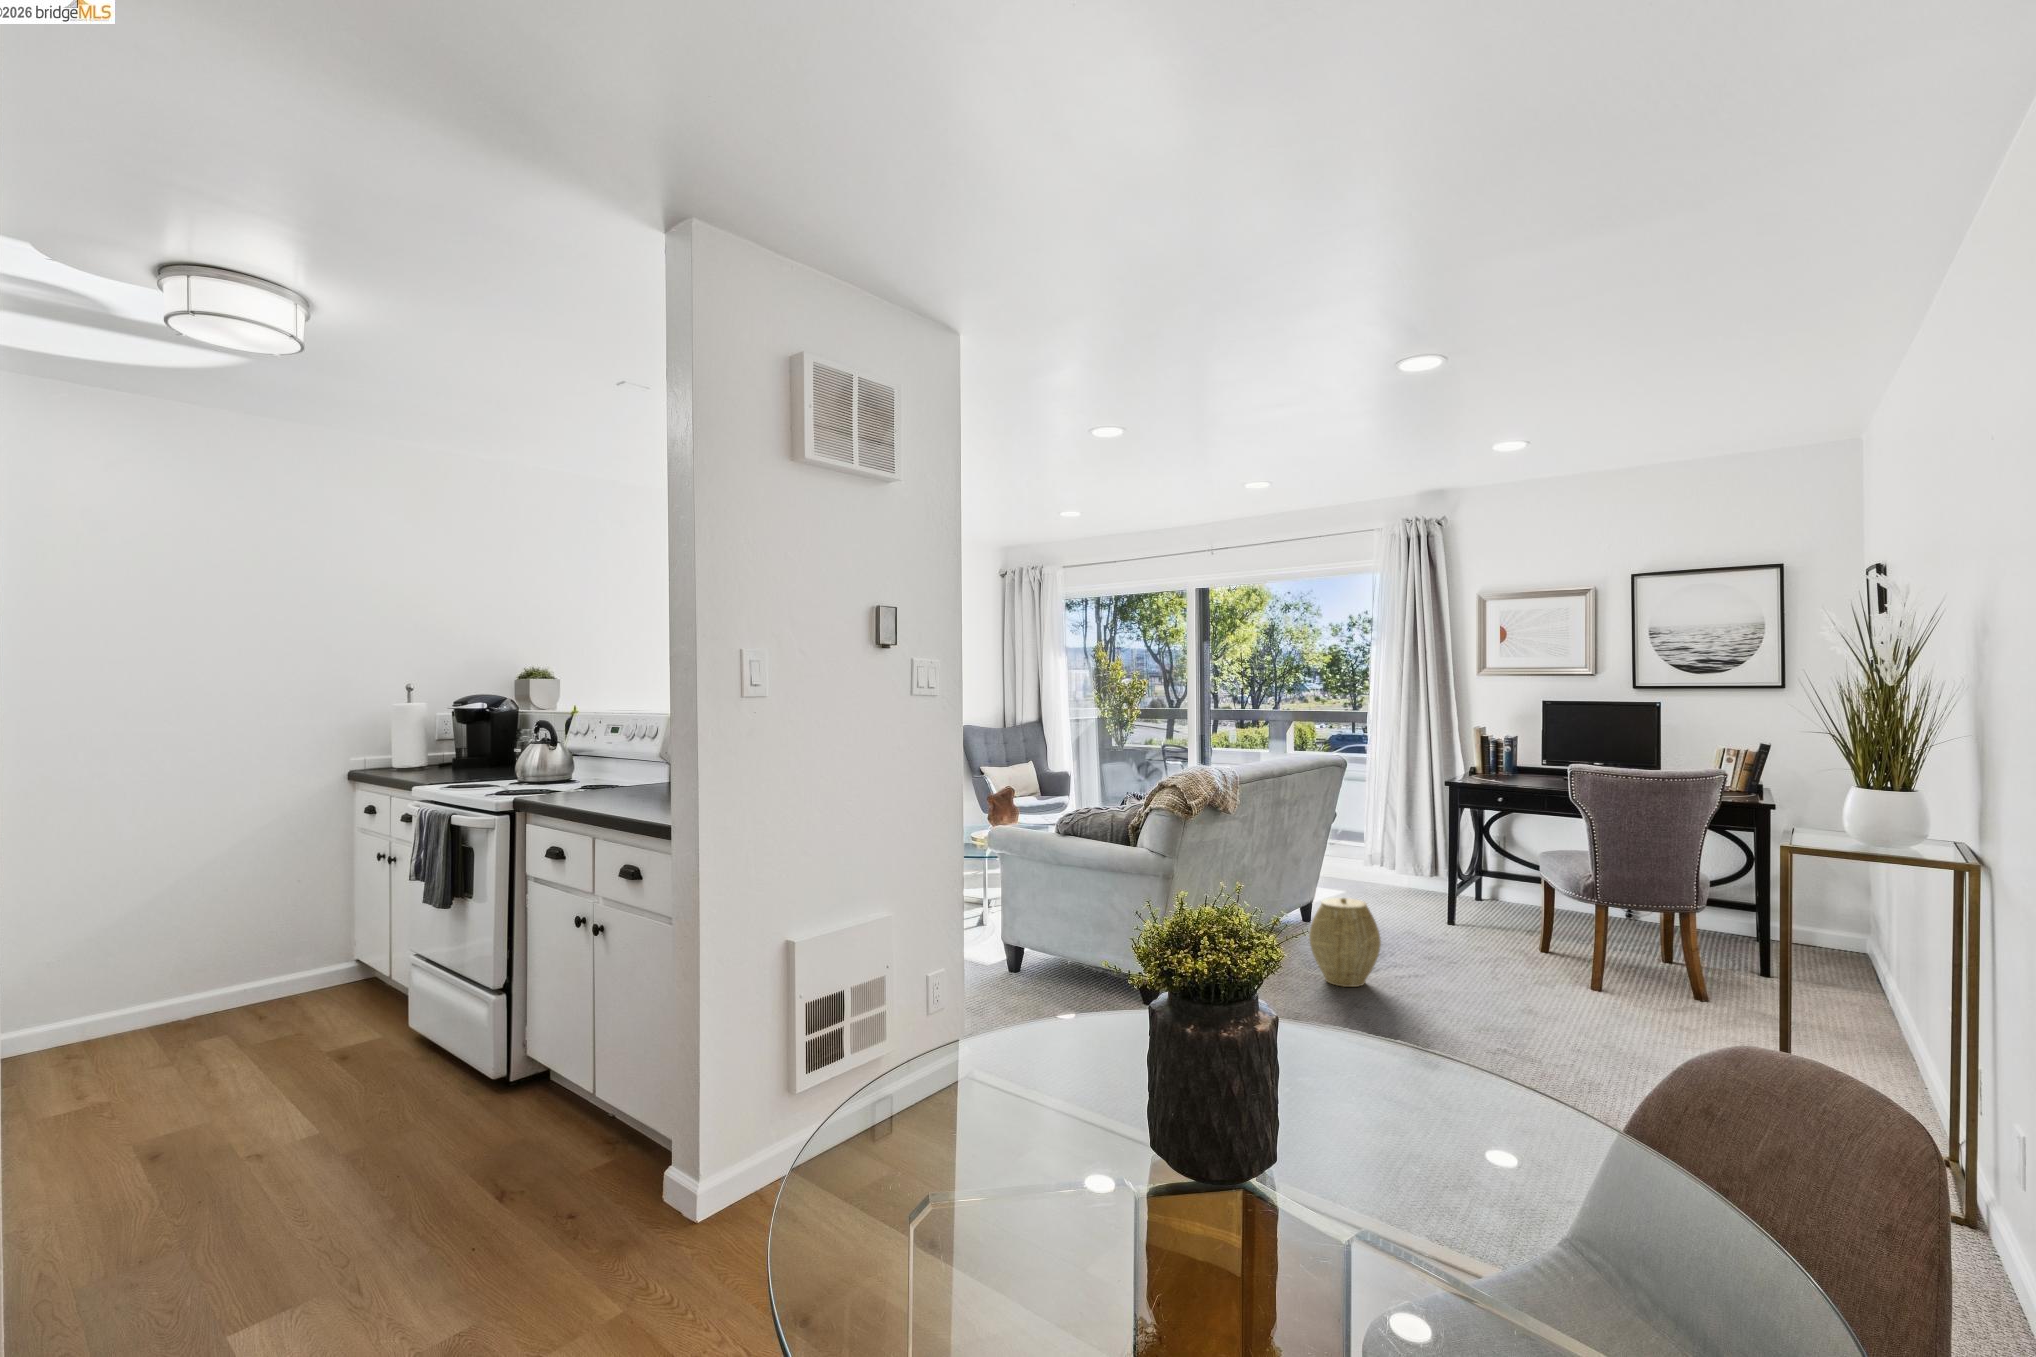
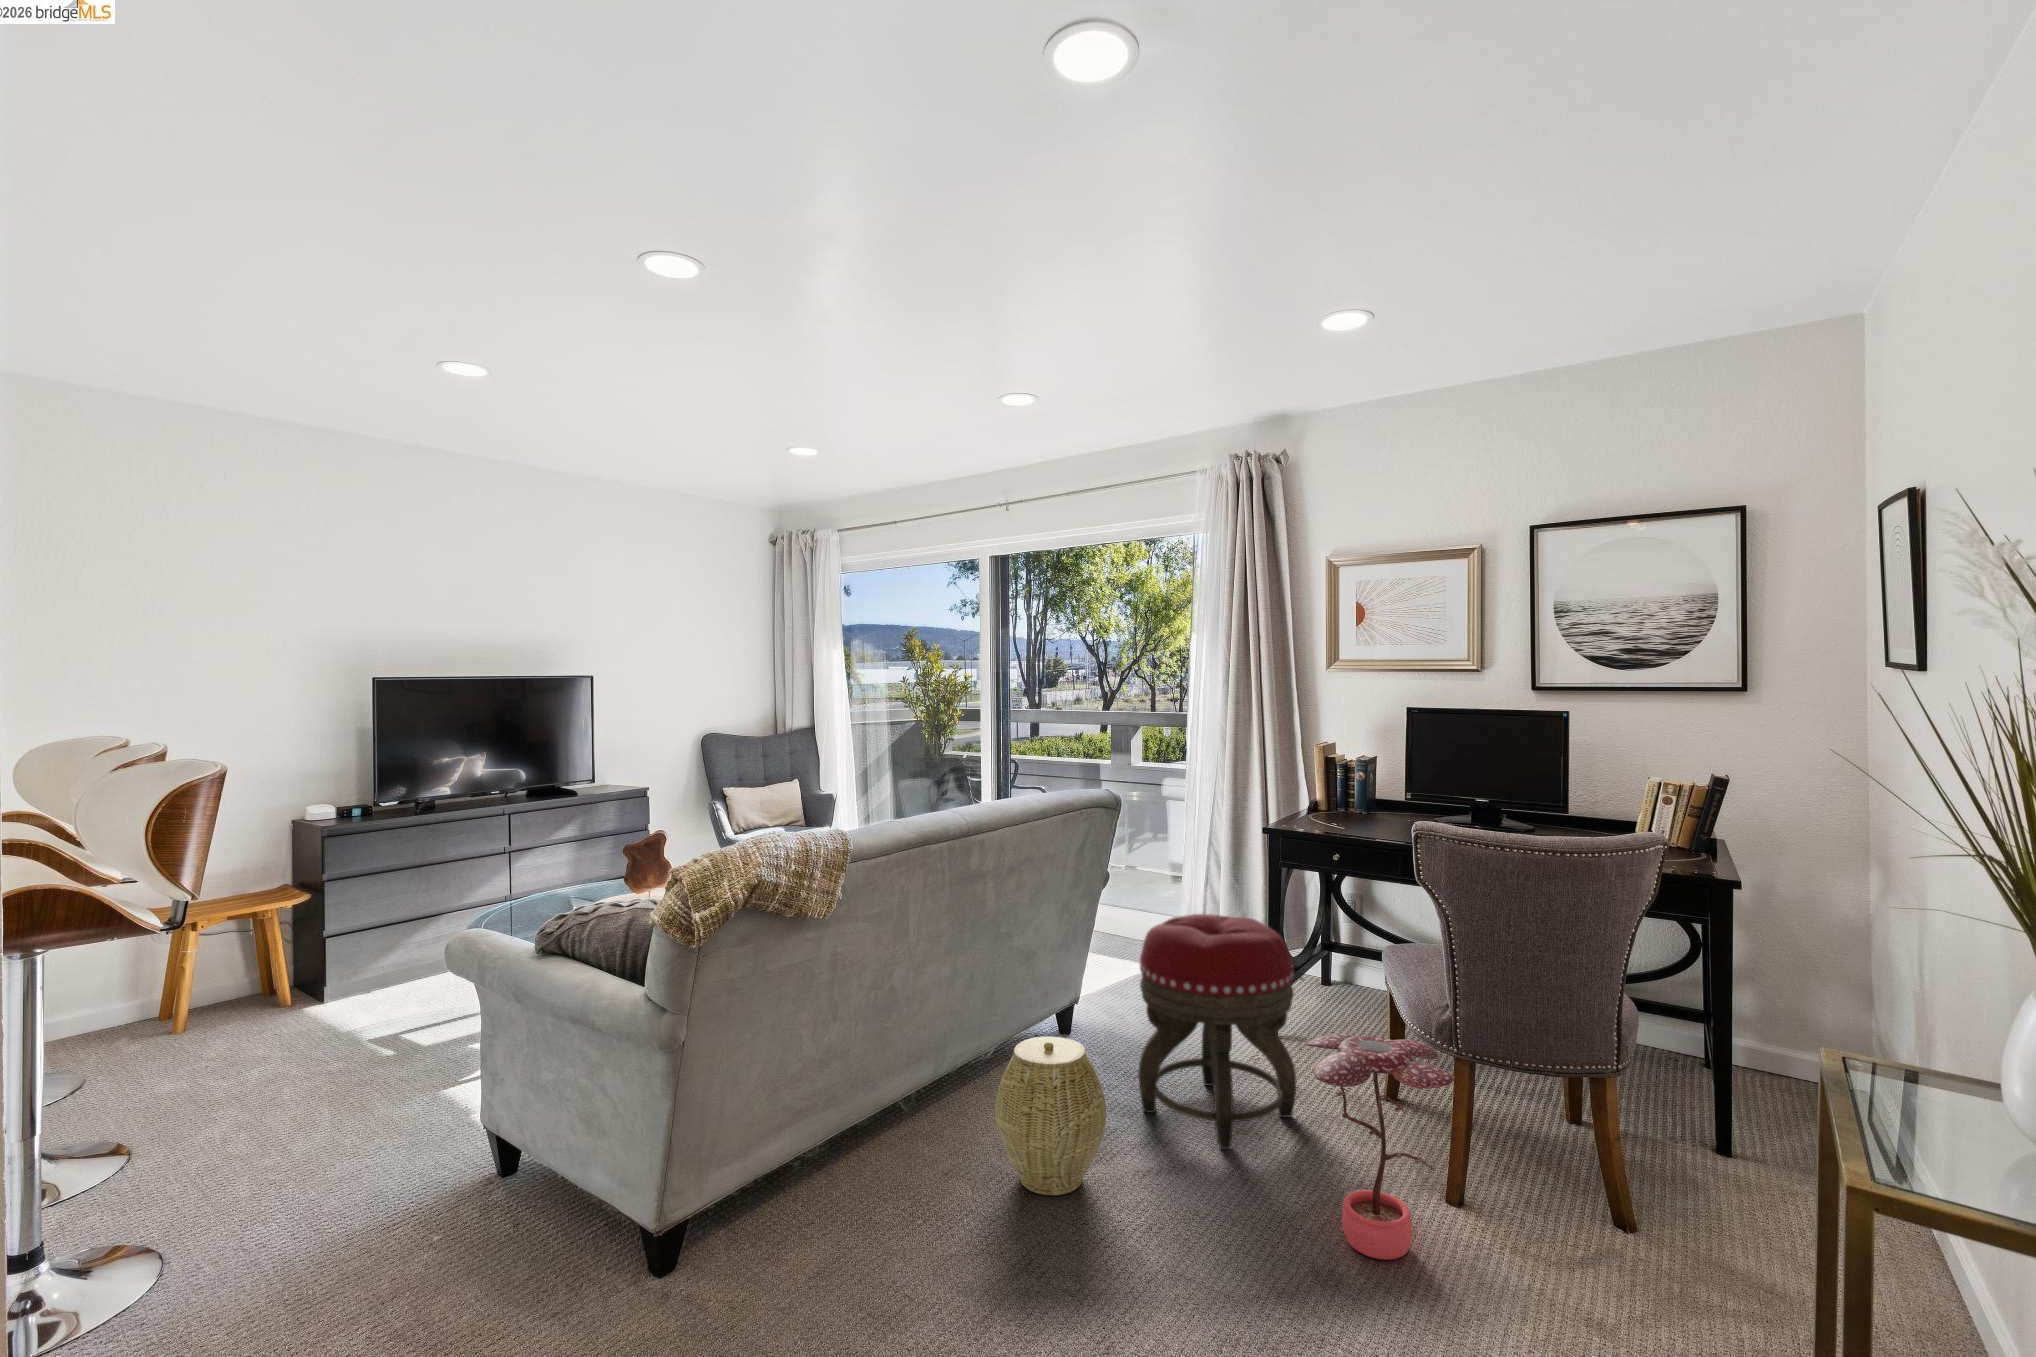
footstool: none [1380,832,1486,971] -> present [1138,914,1297,1149]
potted plant: none [1509,888,1606,1011] -> present [1306,1033,1454,1260]

